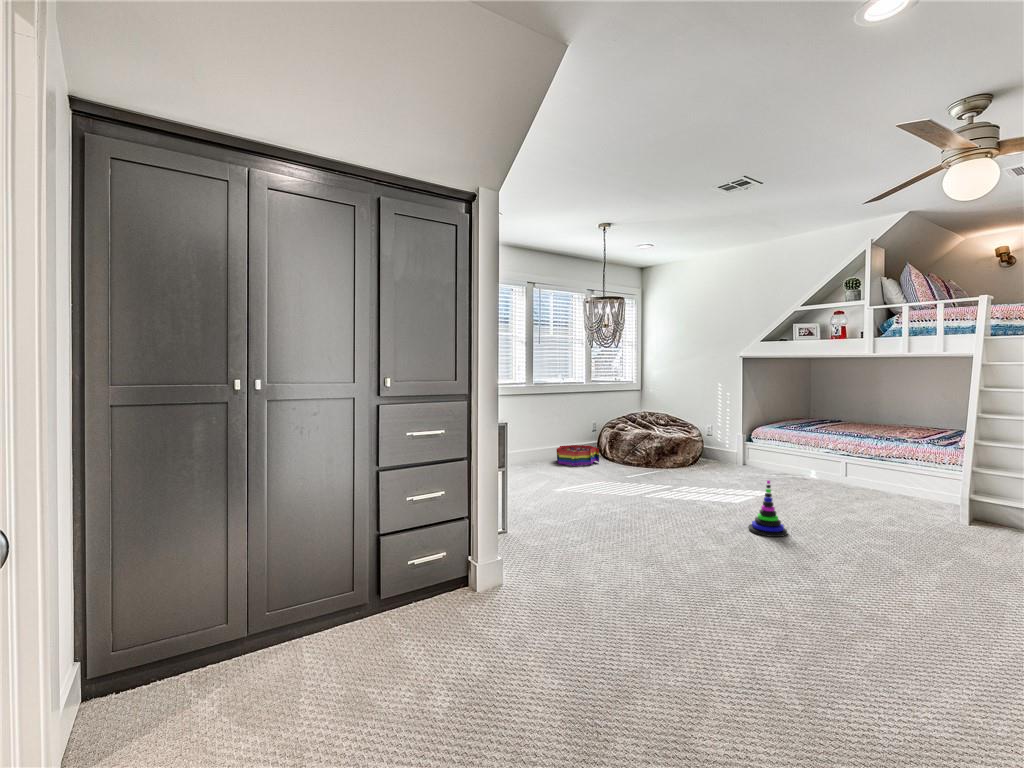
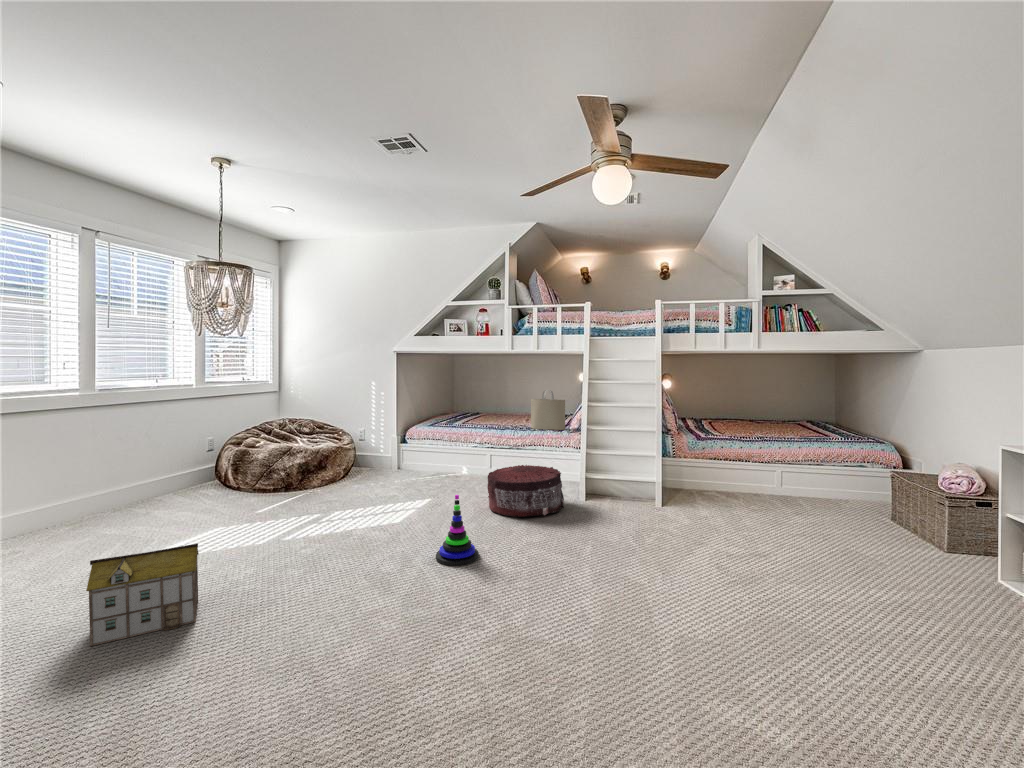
tote bag: none [898,398,945,444] -> present [531,390,565,430]
storage bin: present [557,445,599,466] -> none [145,471,219,506]
pouf: none [819,471,908,524] -> present [488,465,564,517]
toy house: none [540,477,589,524] -> present [86,544,199,646]

